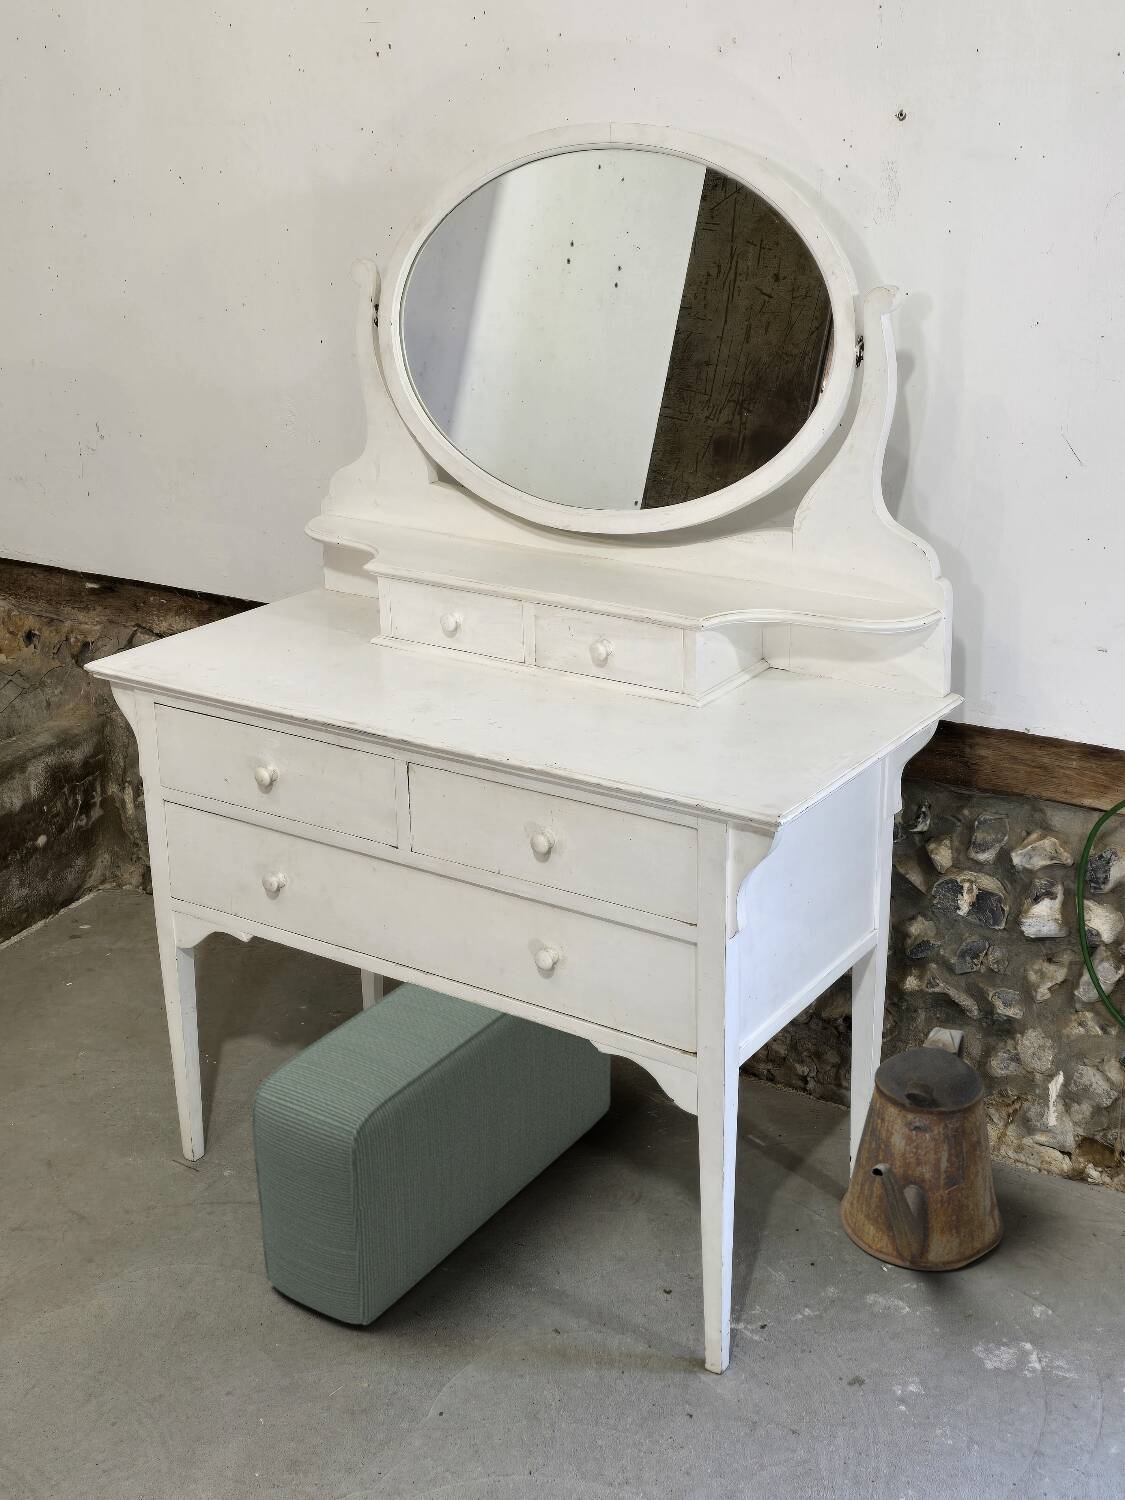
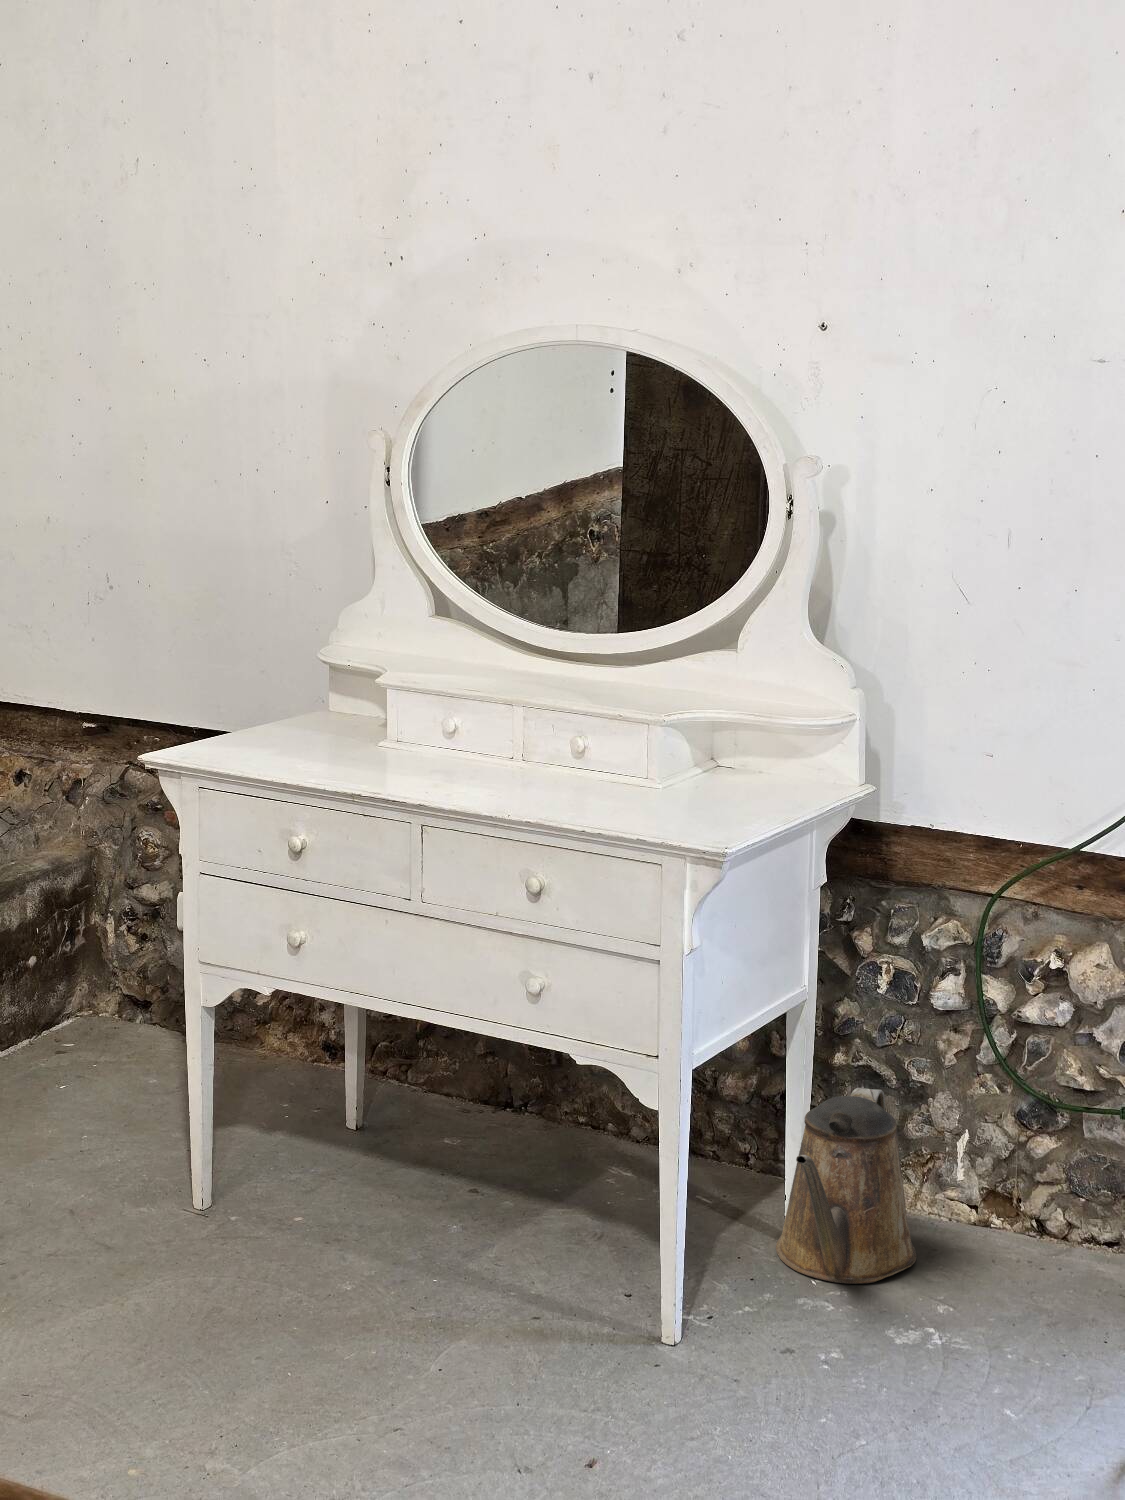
pouf: present [252,982,611,1325] -> none [280,1001,578,1312]

